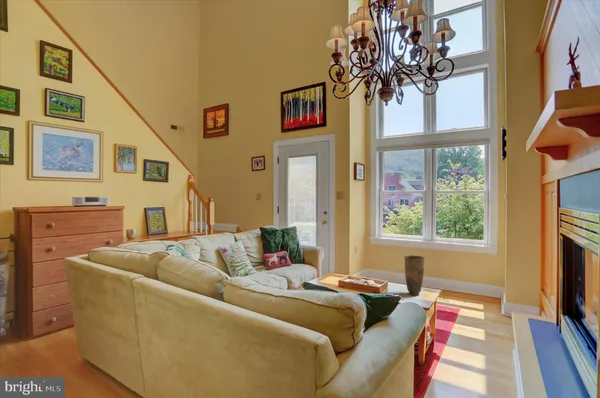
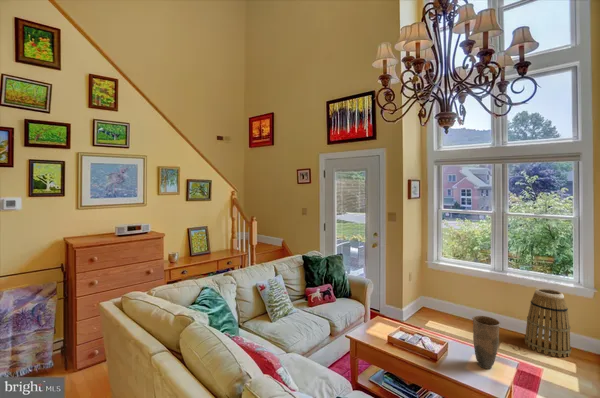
basket: none [448,250,482,304] -> present [525,288,571,357]

